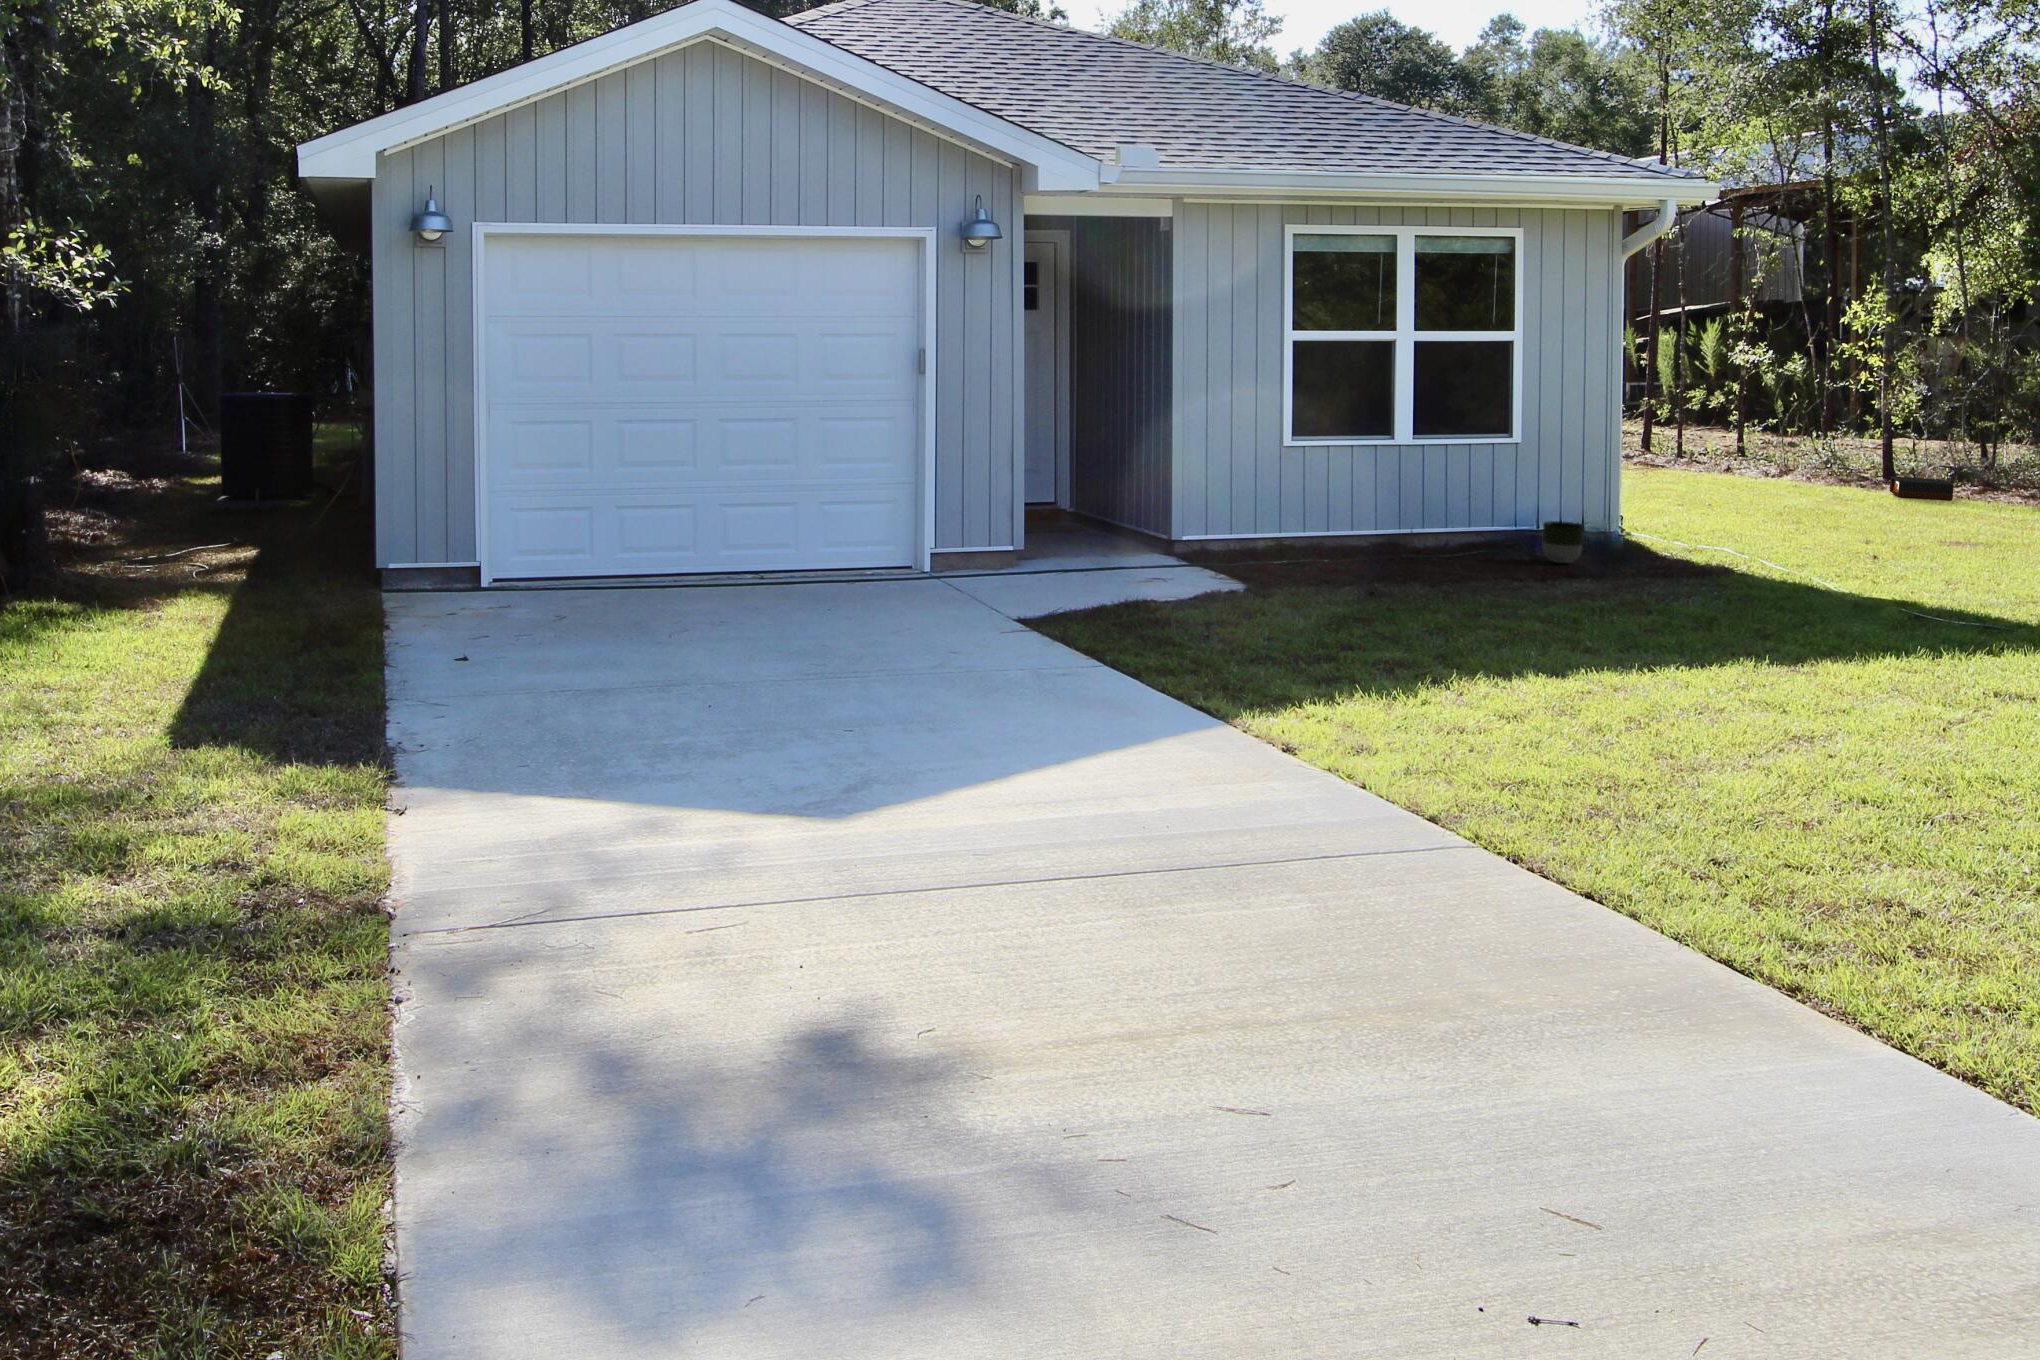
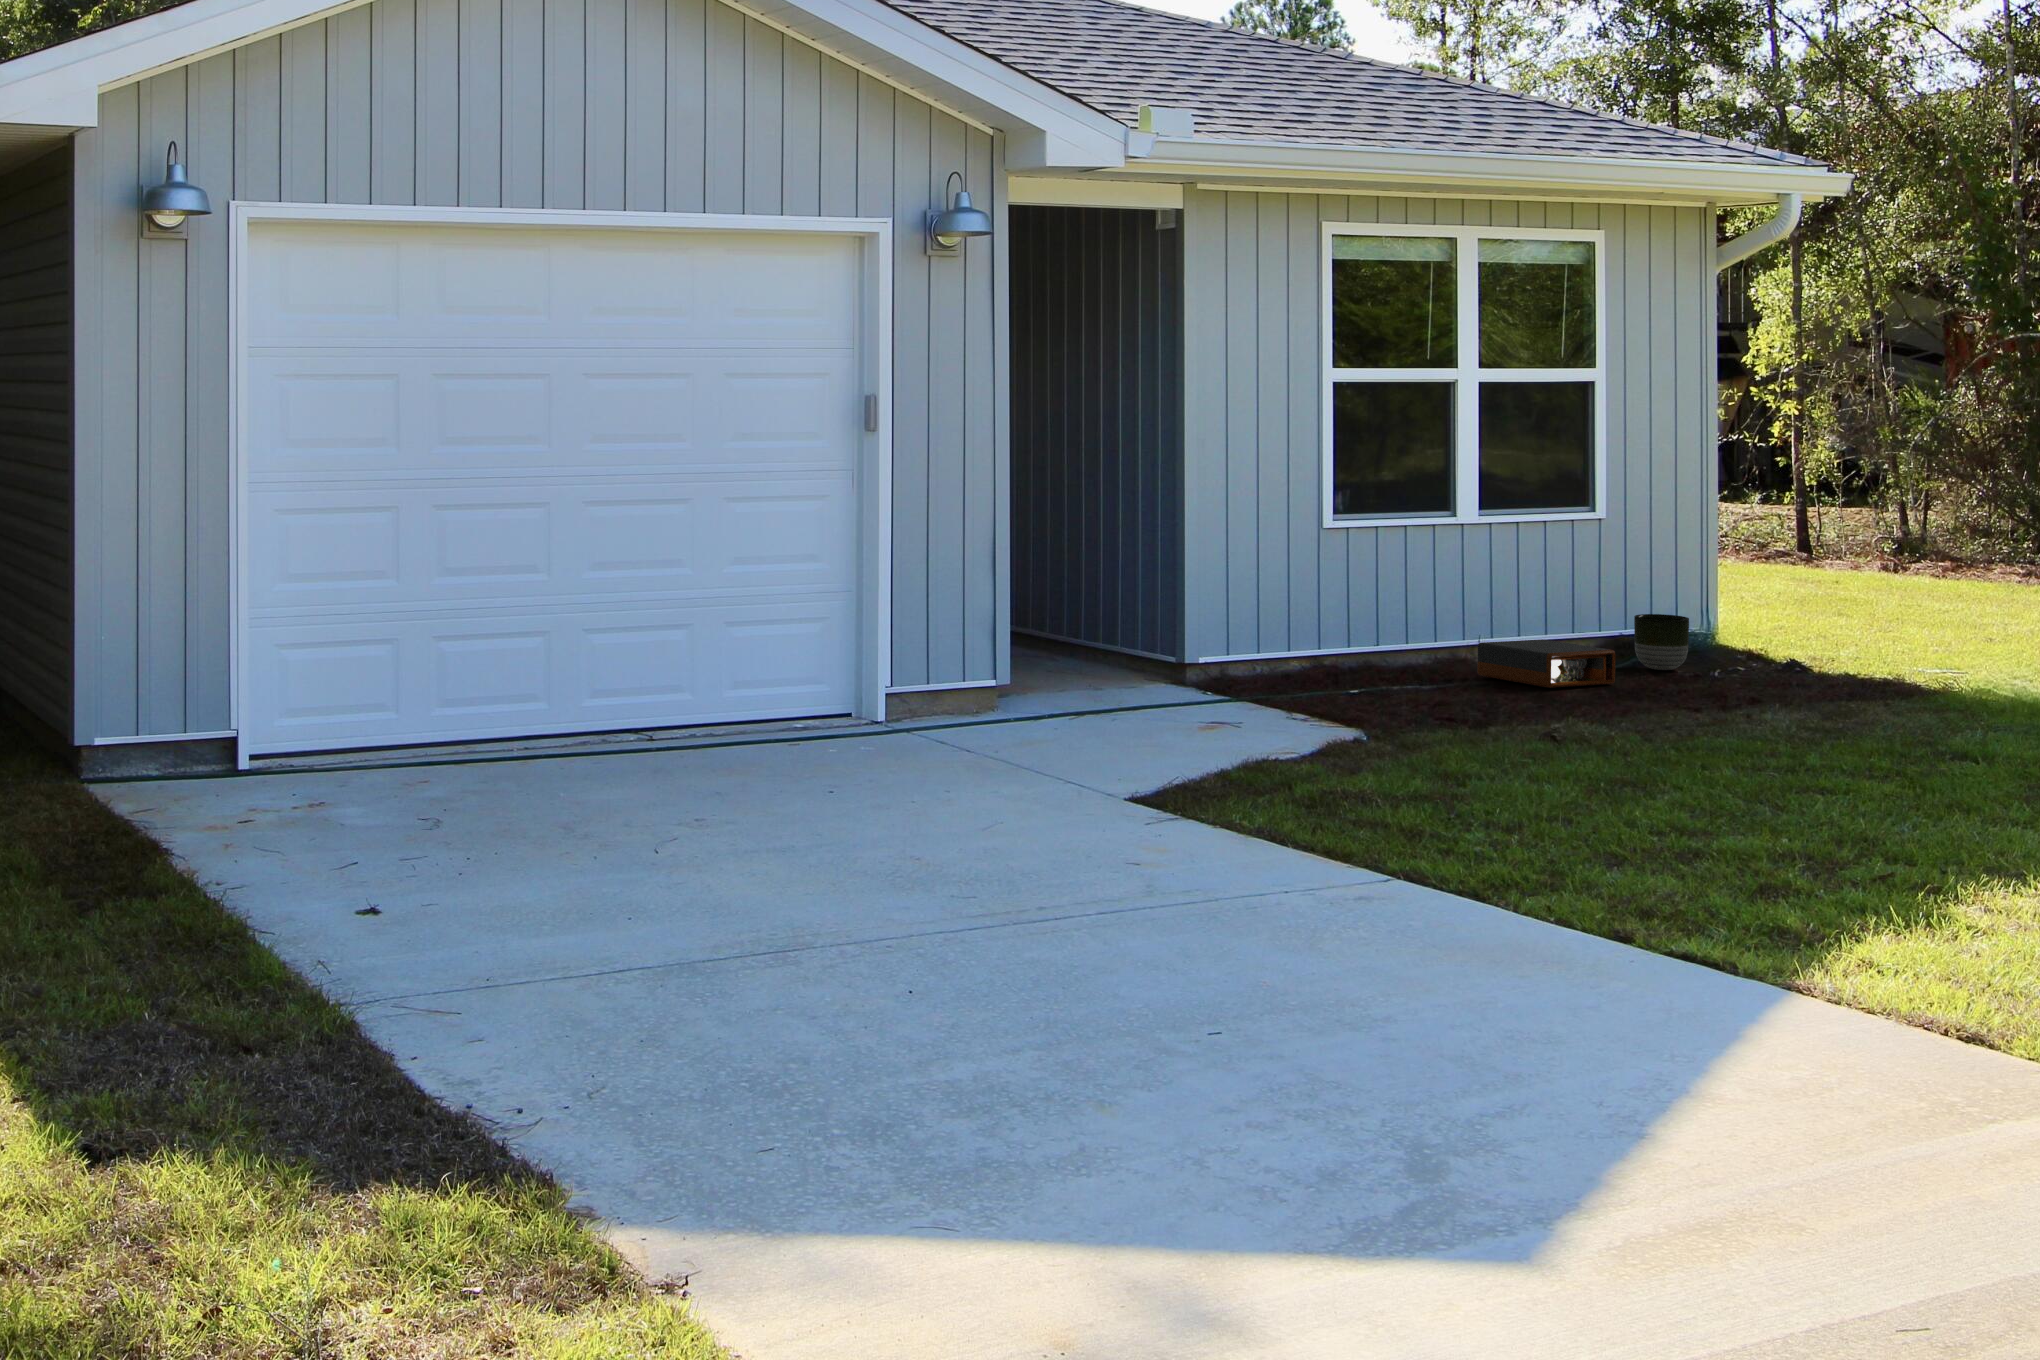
storage box: present [1890,476,1954,500] -> present [1477,639,1616,688]

